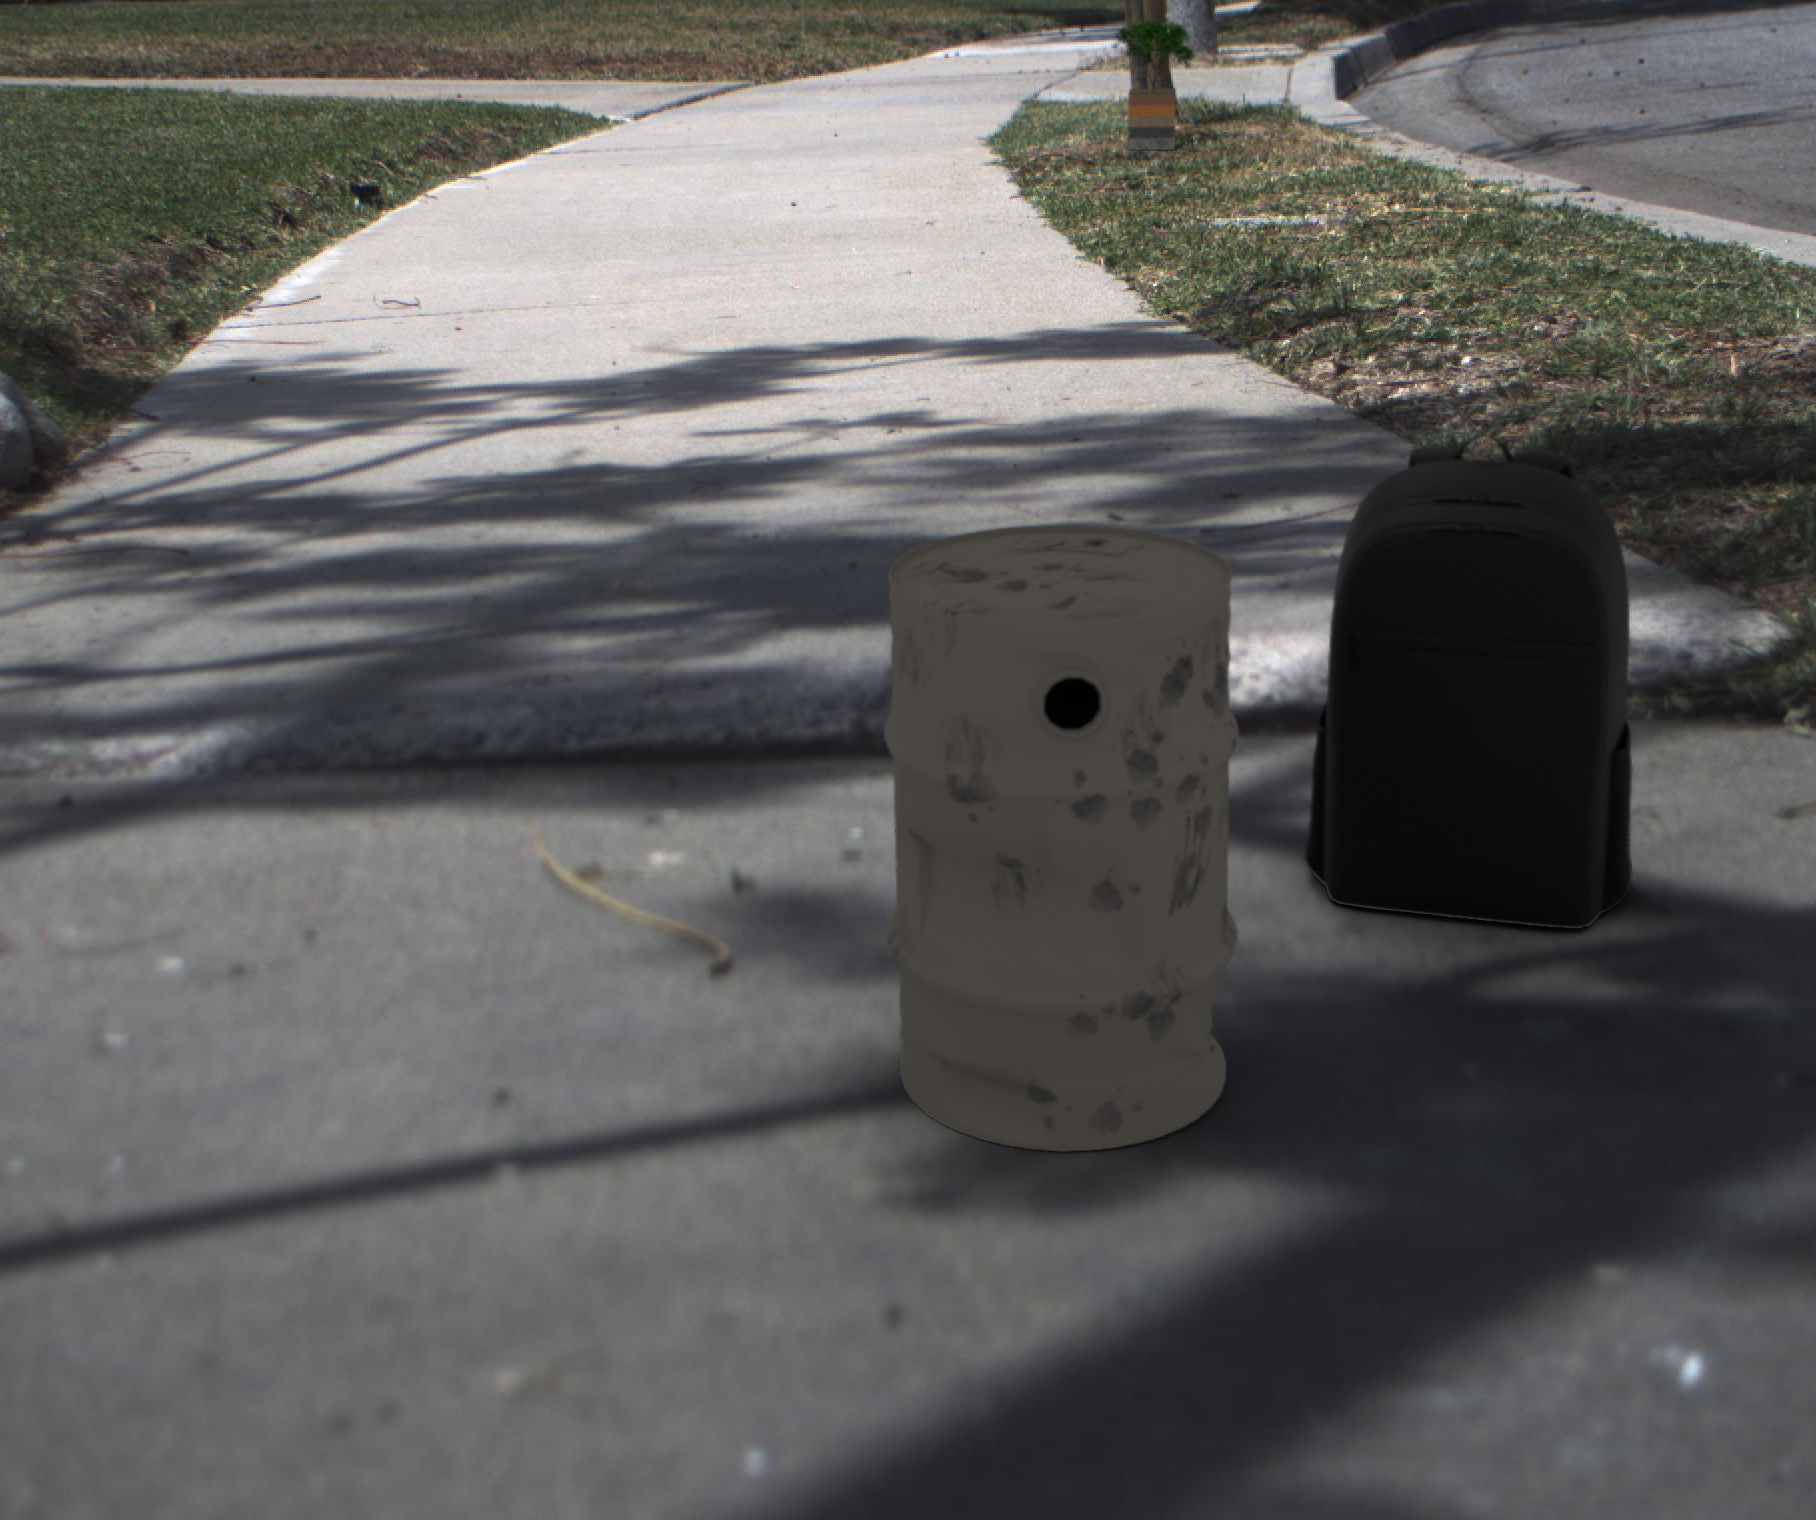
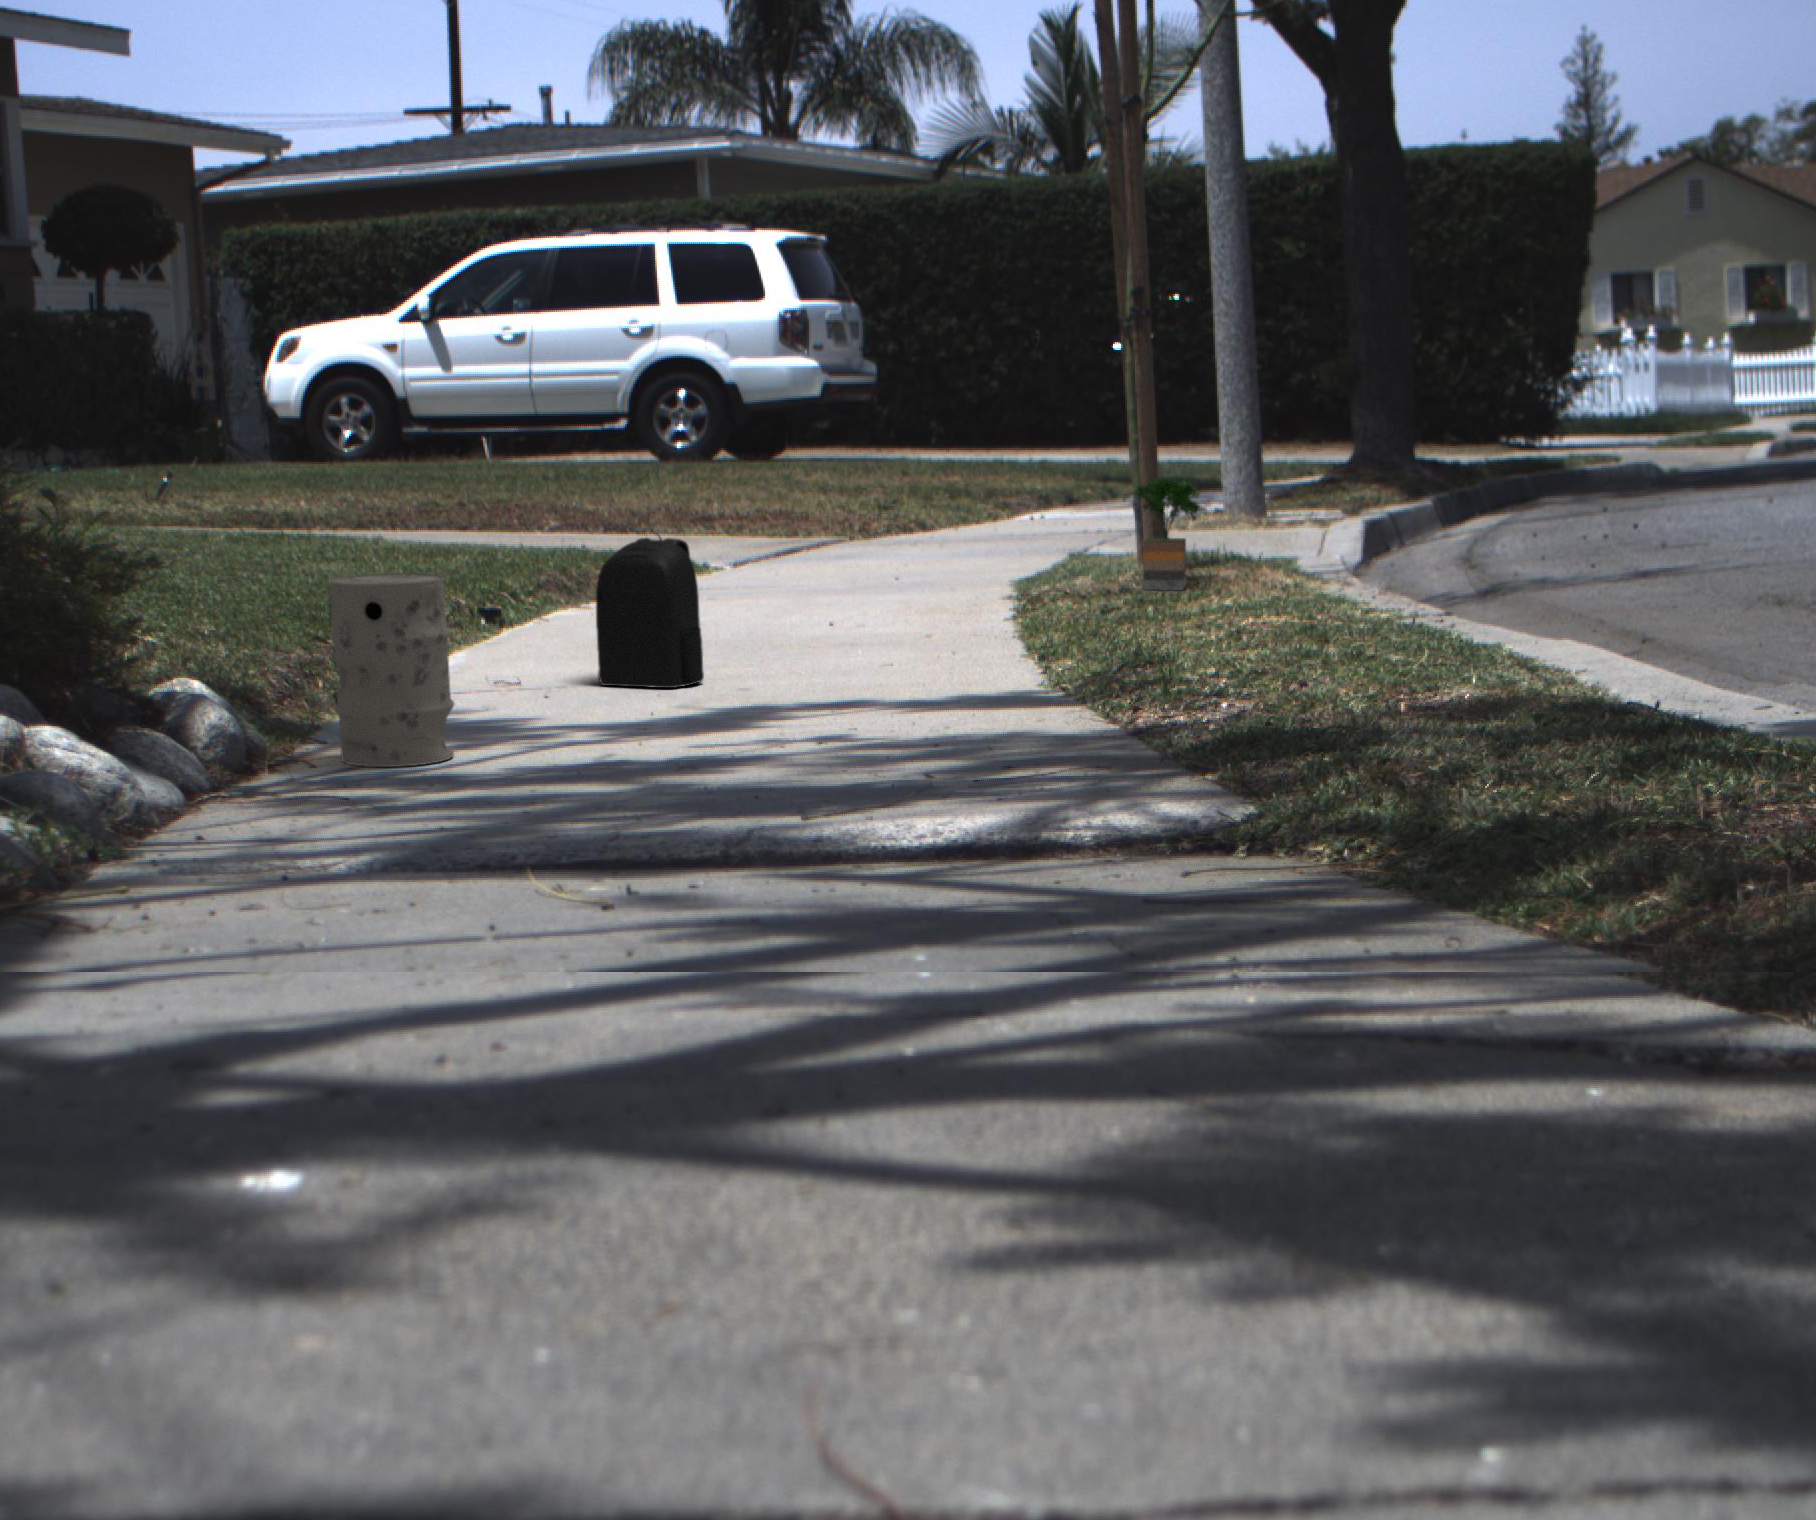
backpack: present [1305,435,1632,929] -> present [596,534,704,688]
trash can: present [884,525,1238,1152] -> present [329,573,454,767]

